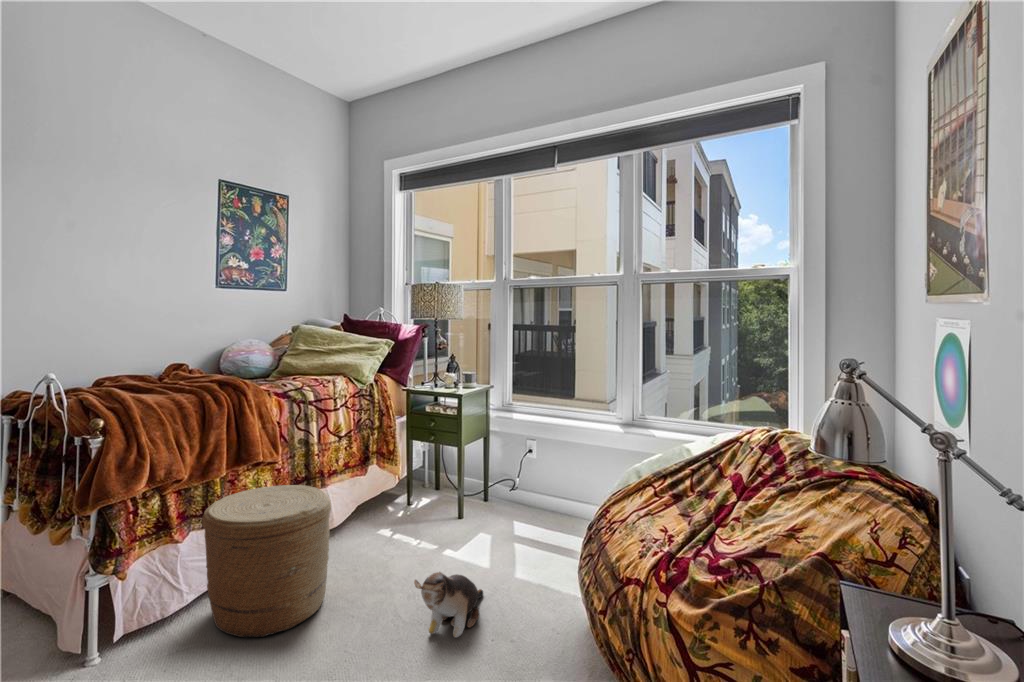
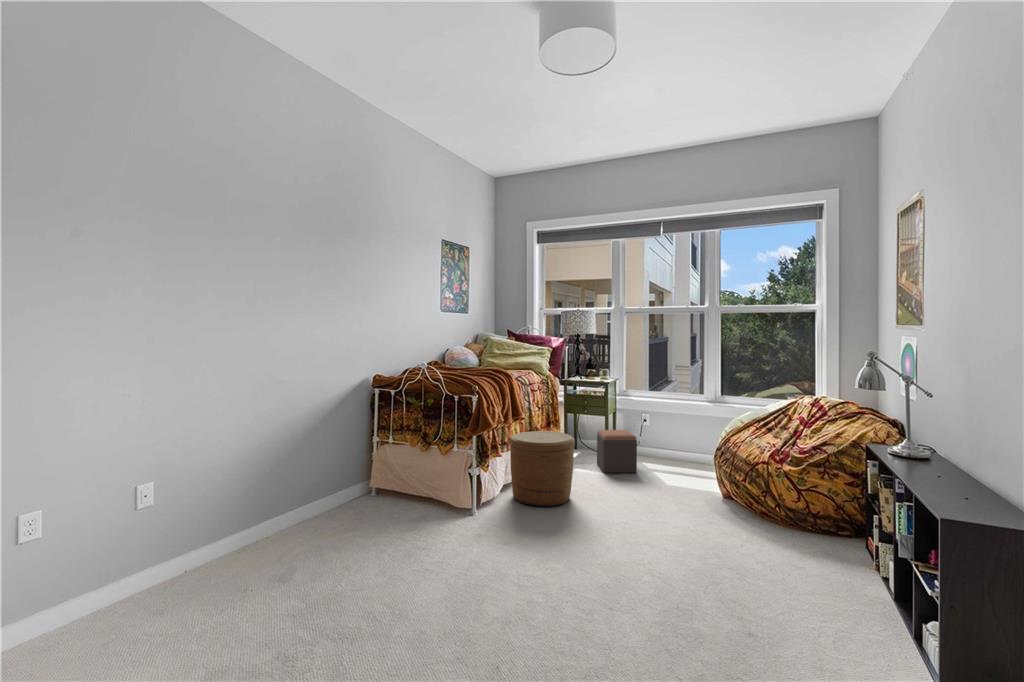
footstool: none [435,470,491,543] -> present [597,430,637,473]
plush toy: present [414,572,483,638] -> none [637,470,662,505]

